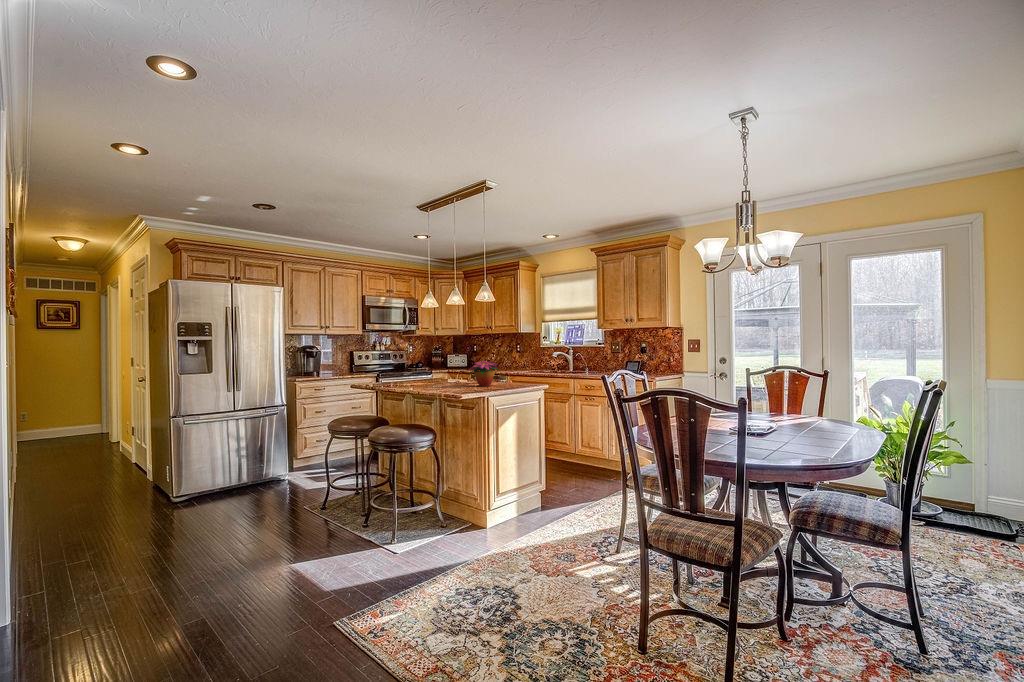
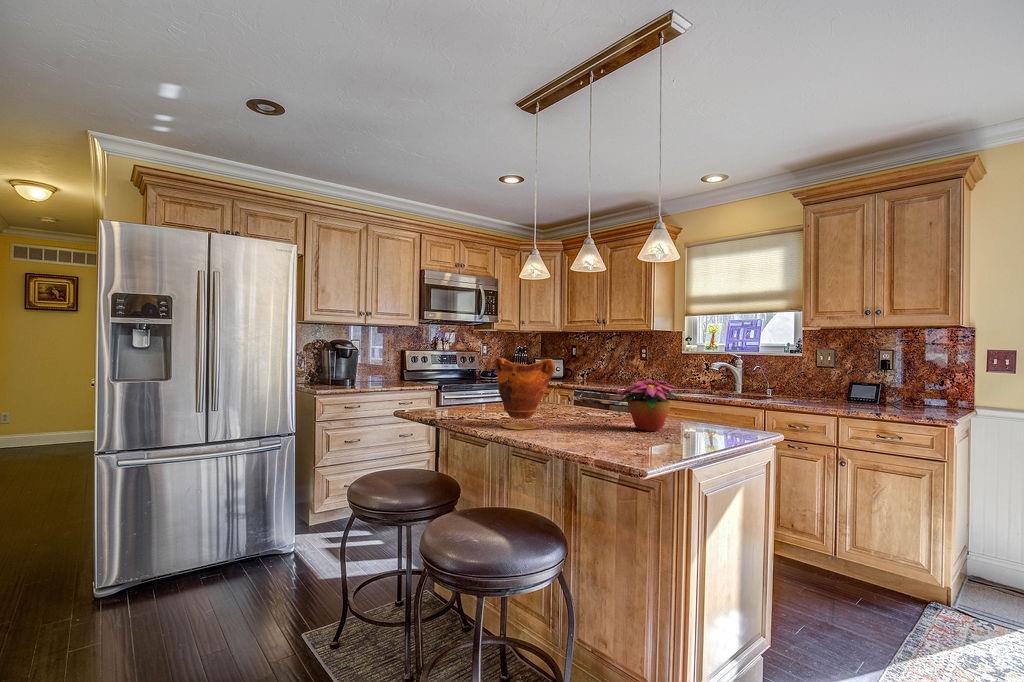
vase: none [406,352,436,388] -> present [494,358,554,430]

